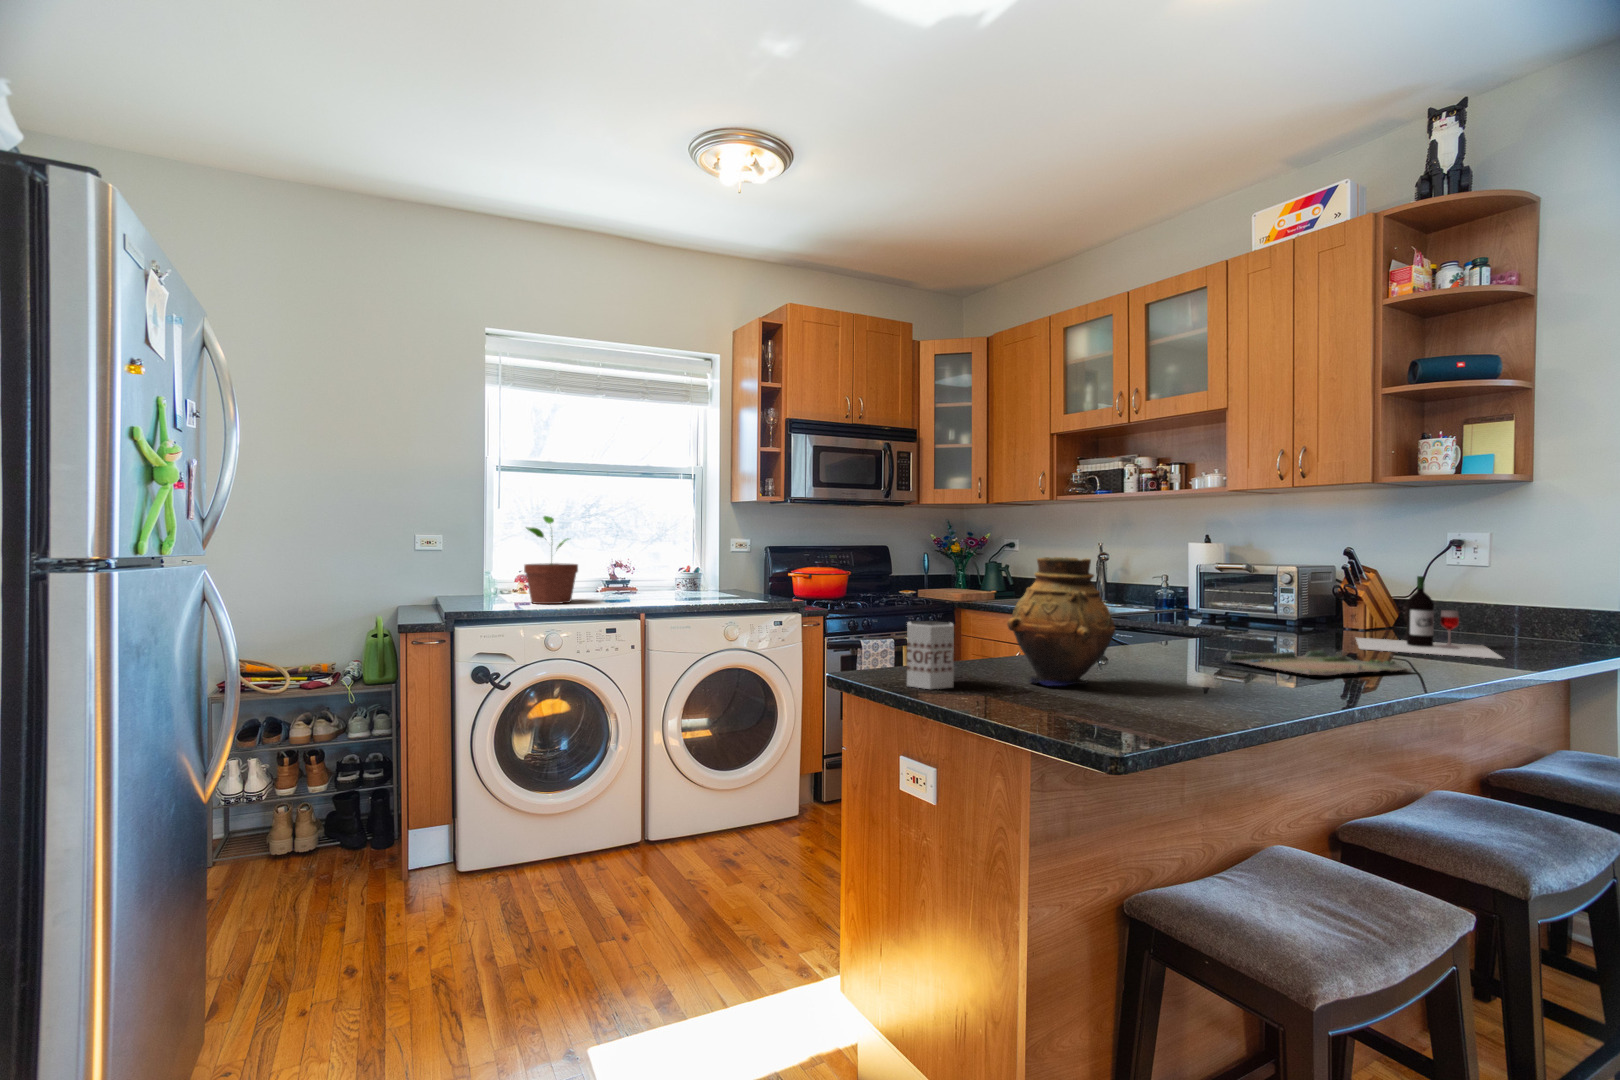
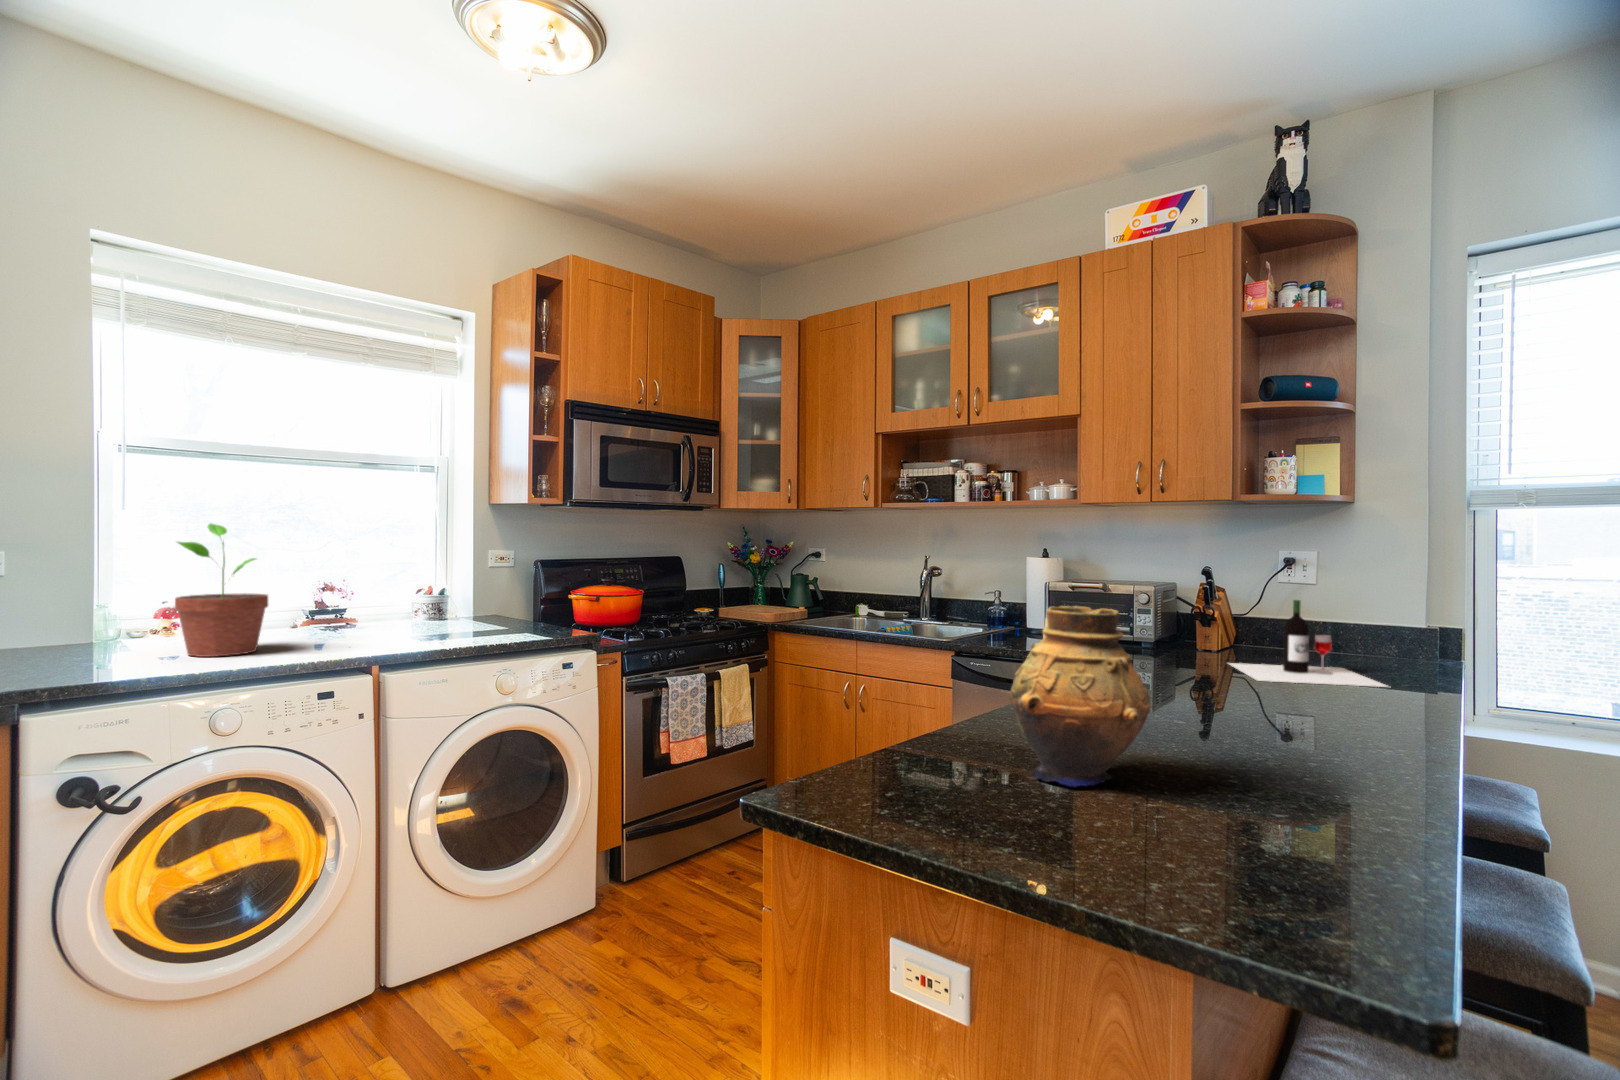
mug: present [907,621,954,689] -> none [883,703,960,812]
tray: present [1224,650,1411,675] -> none [1175,690,1366,734]

